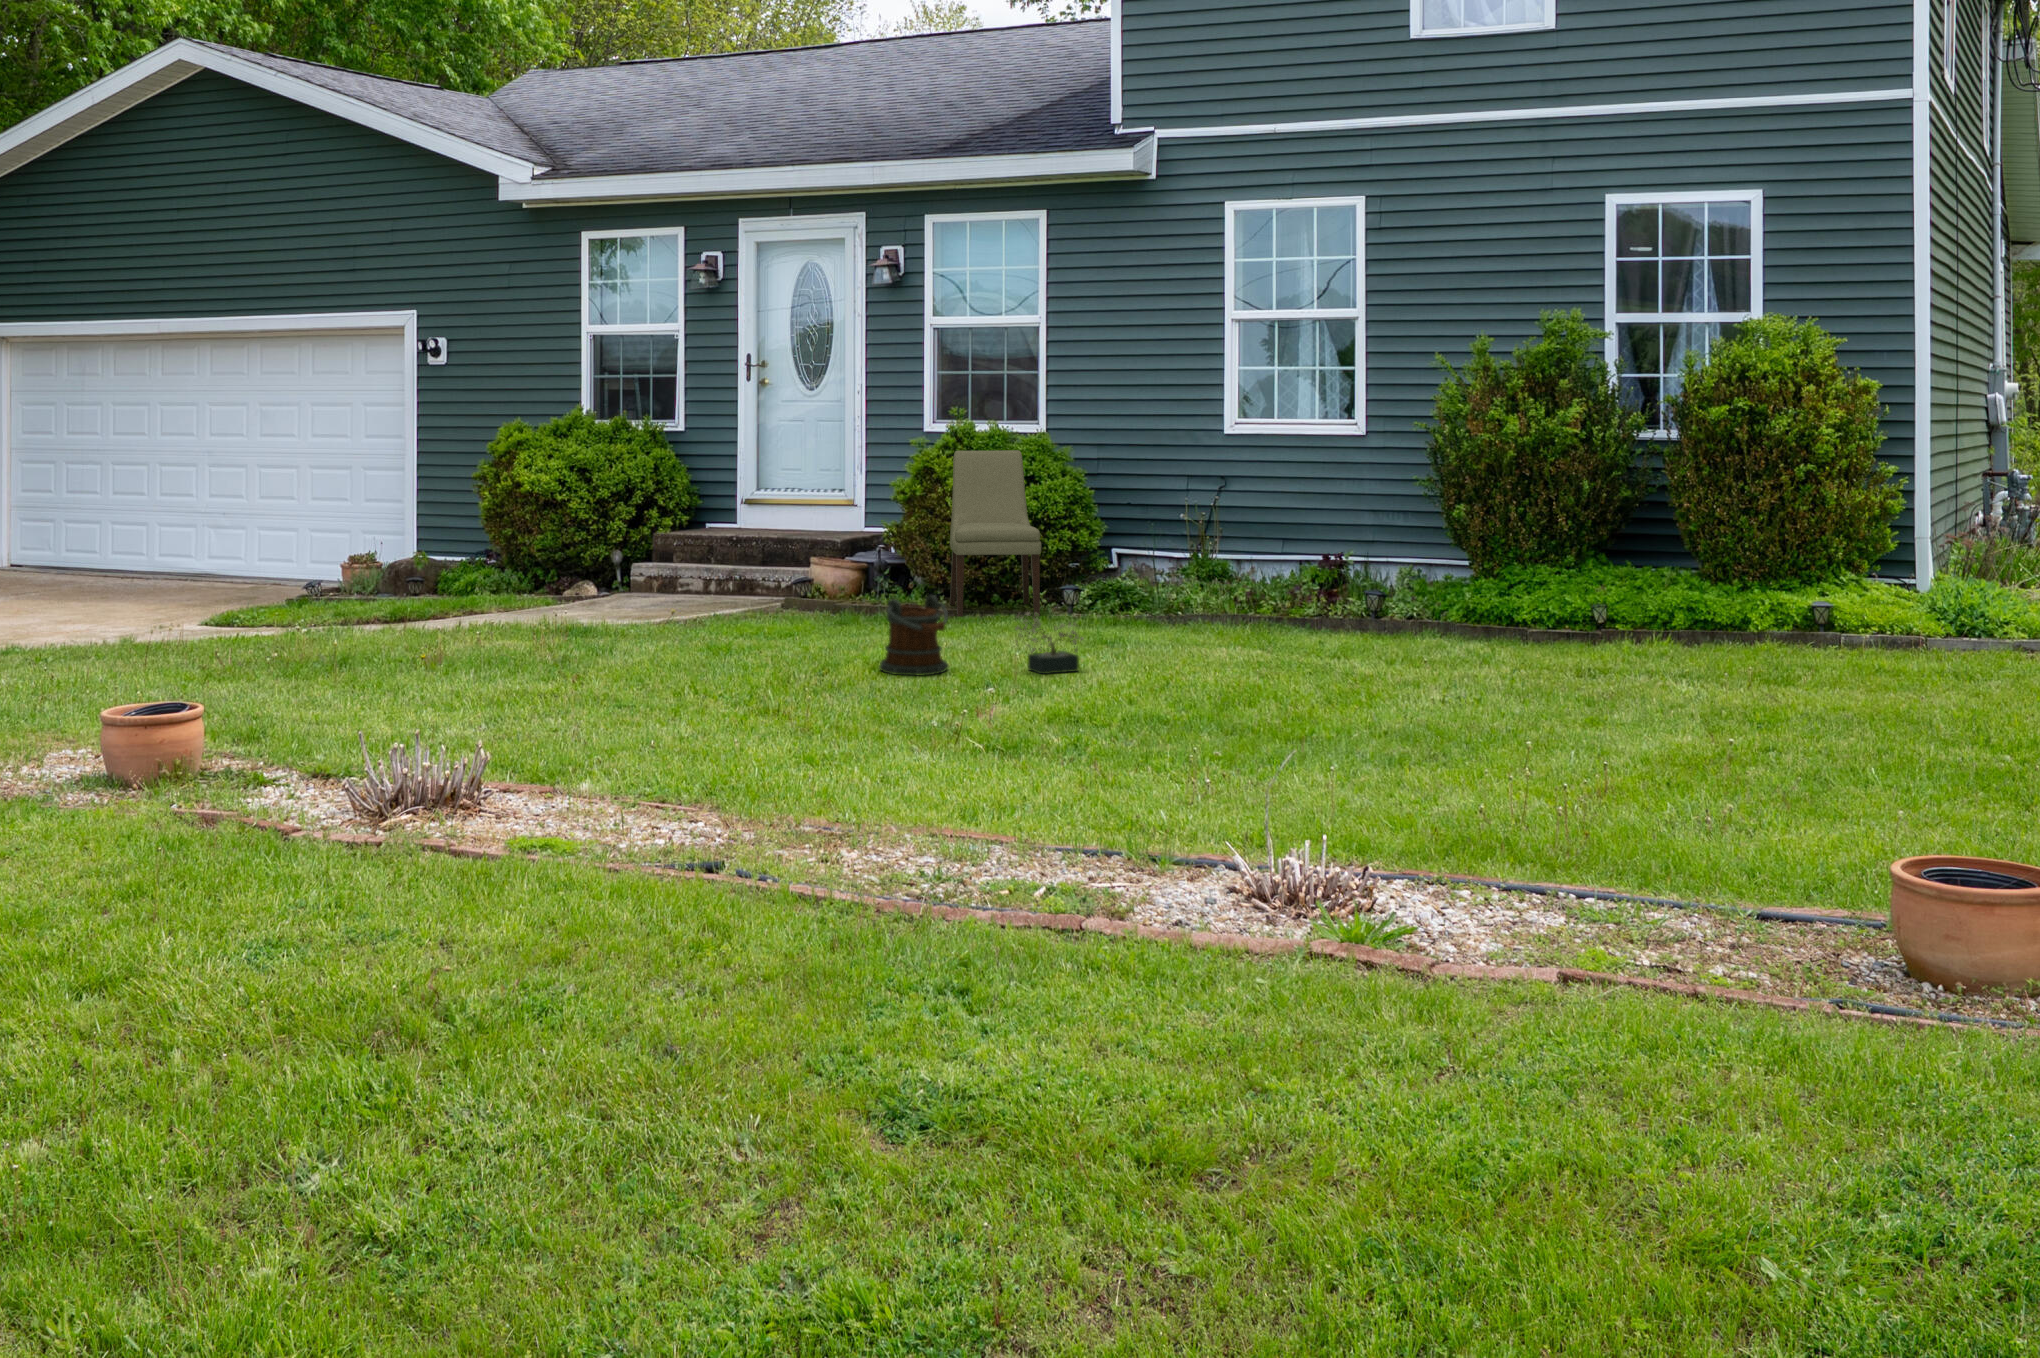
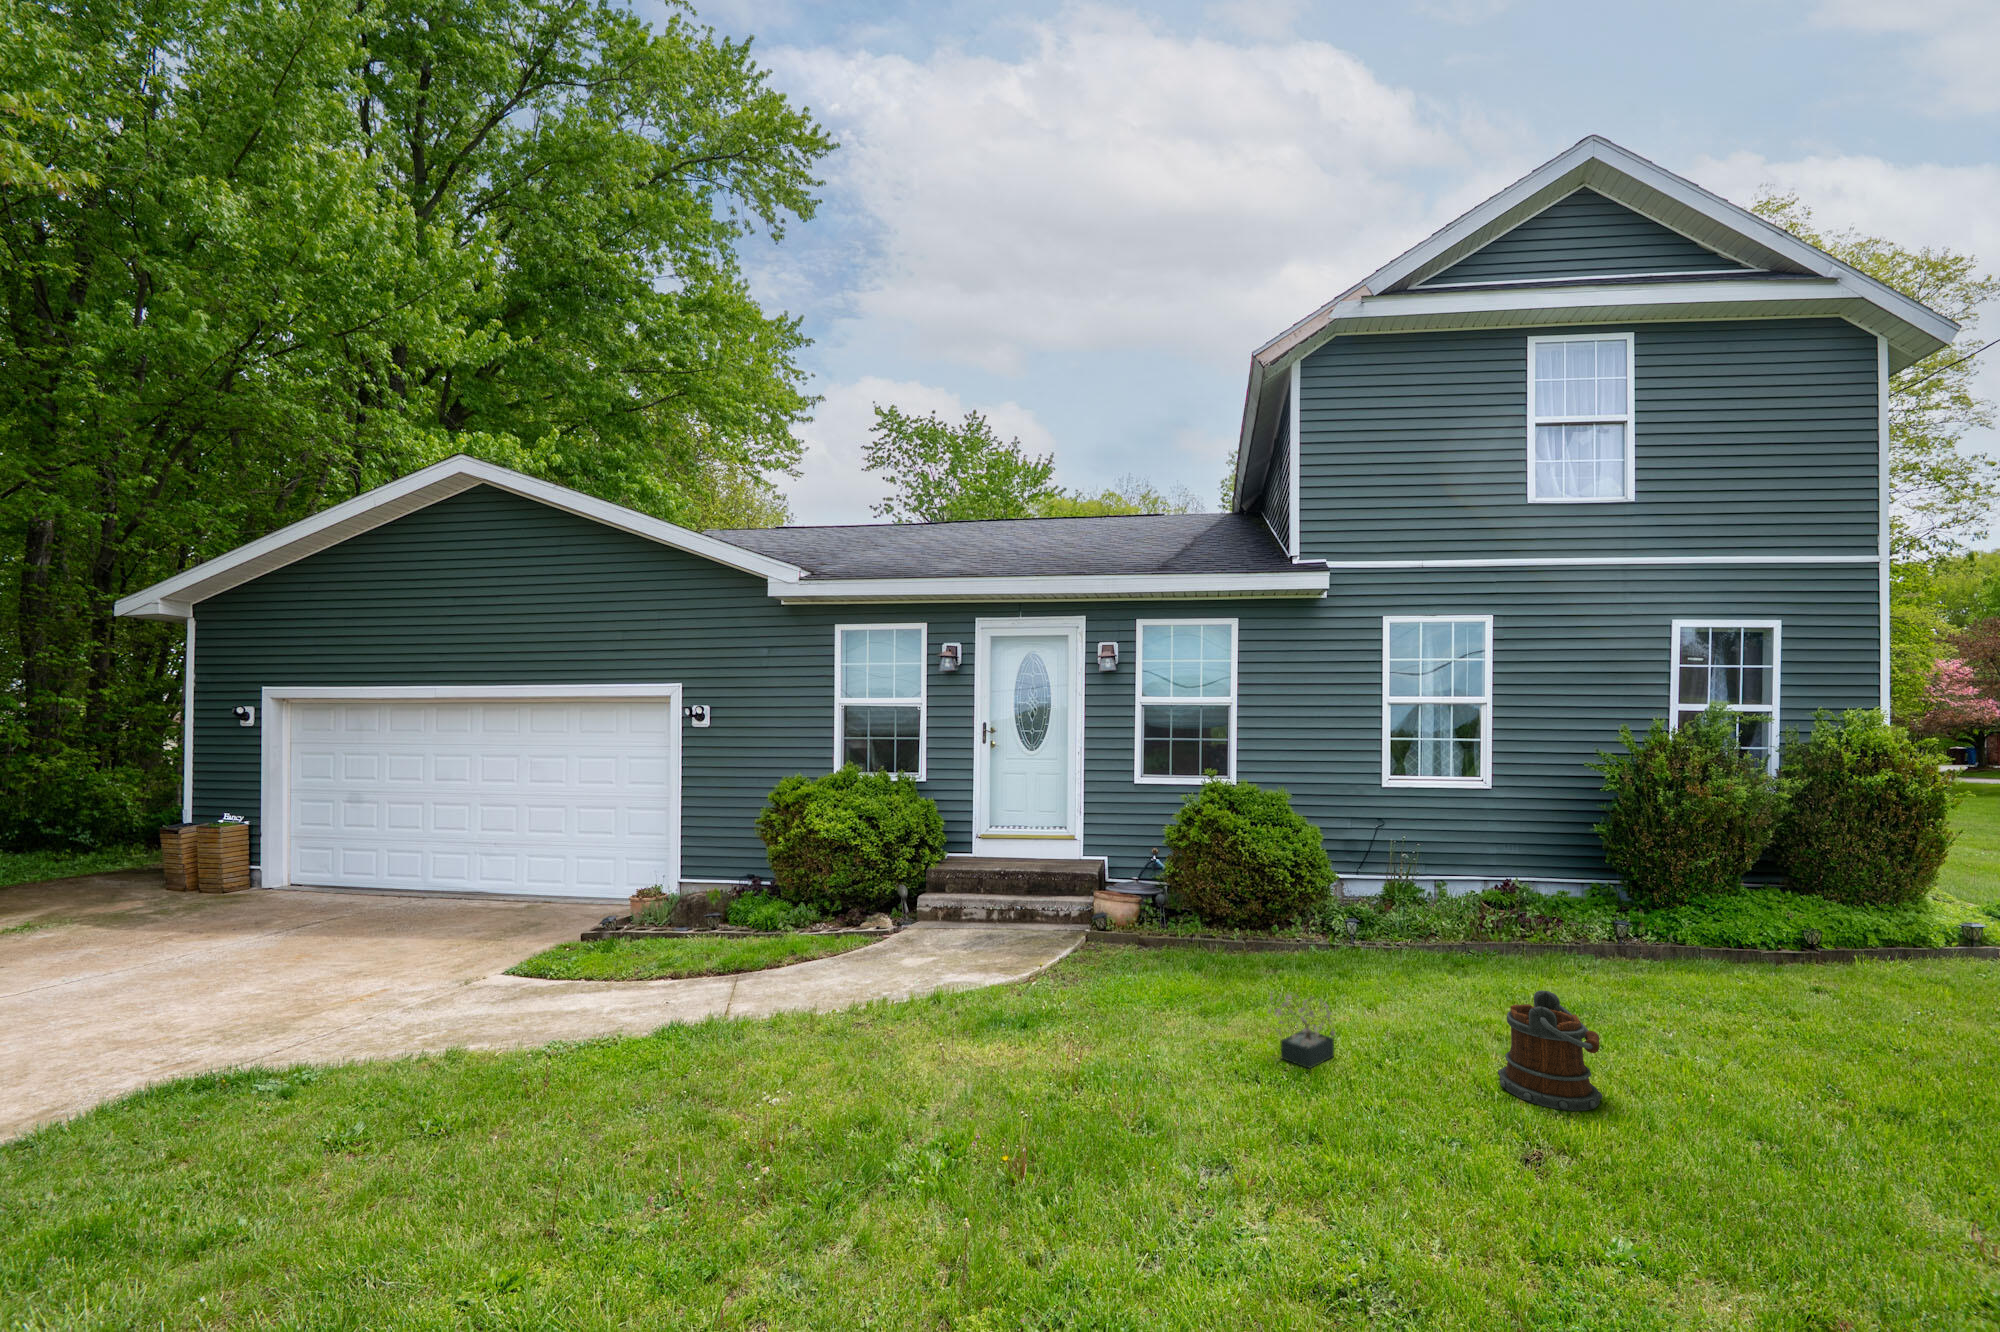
chair: present [950,450,1041,617] -> none [1245,799,1361,957]
decorative plant: present [1016,612,1083,674] -> present [1268,993,1335,1068]

